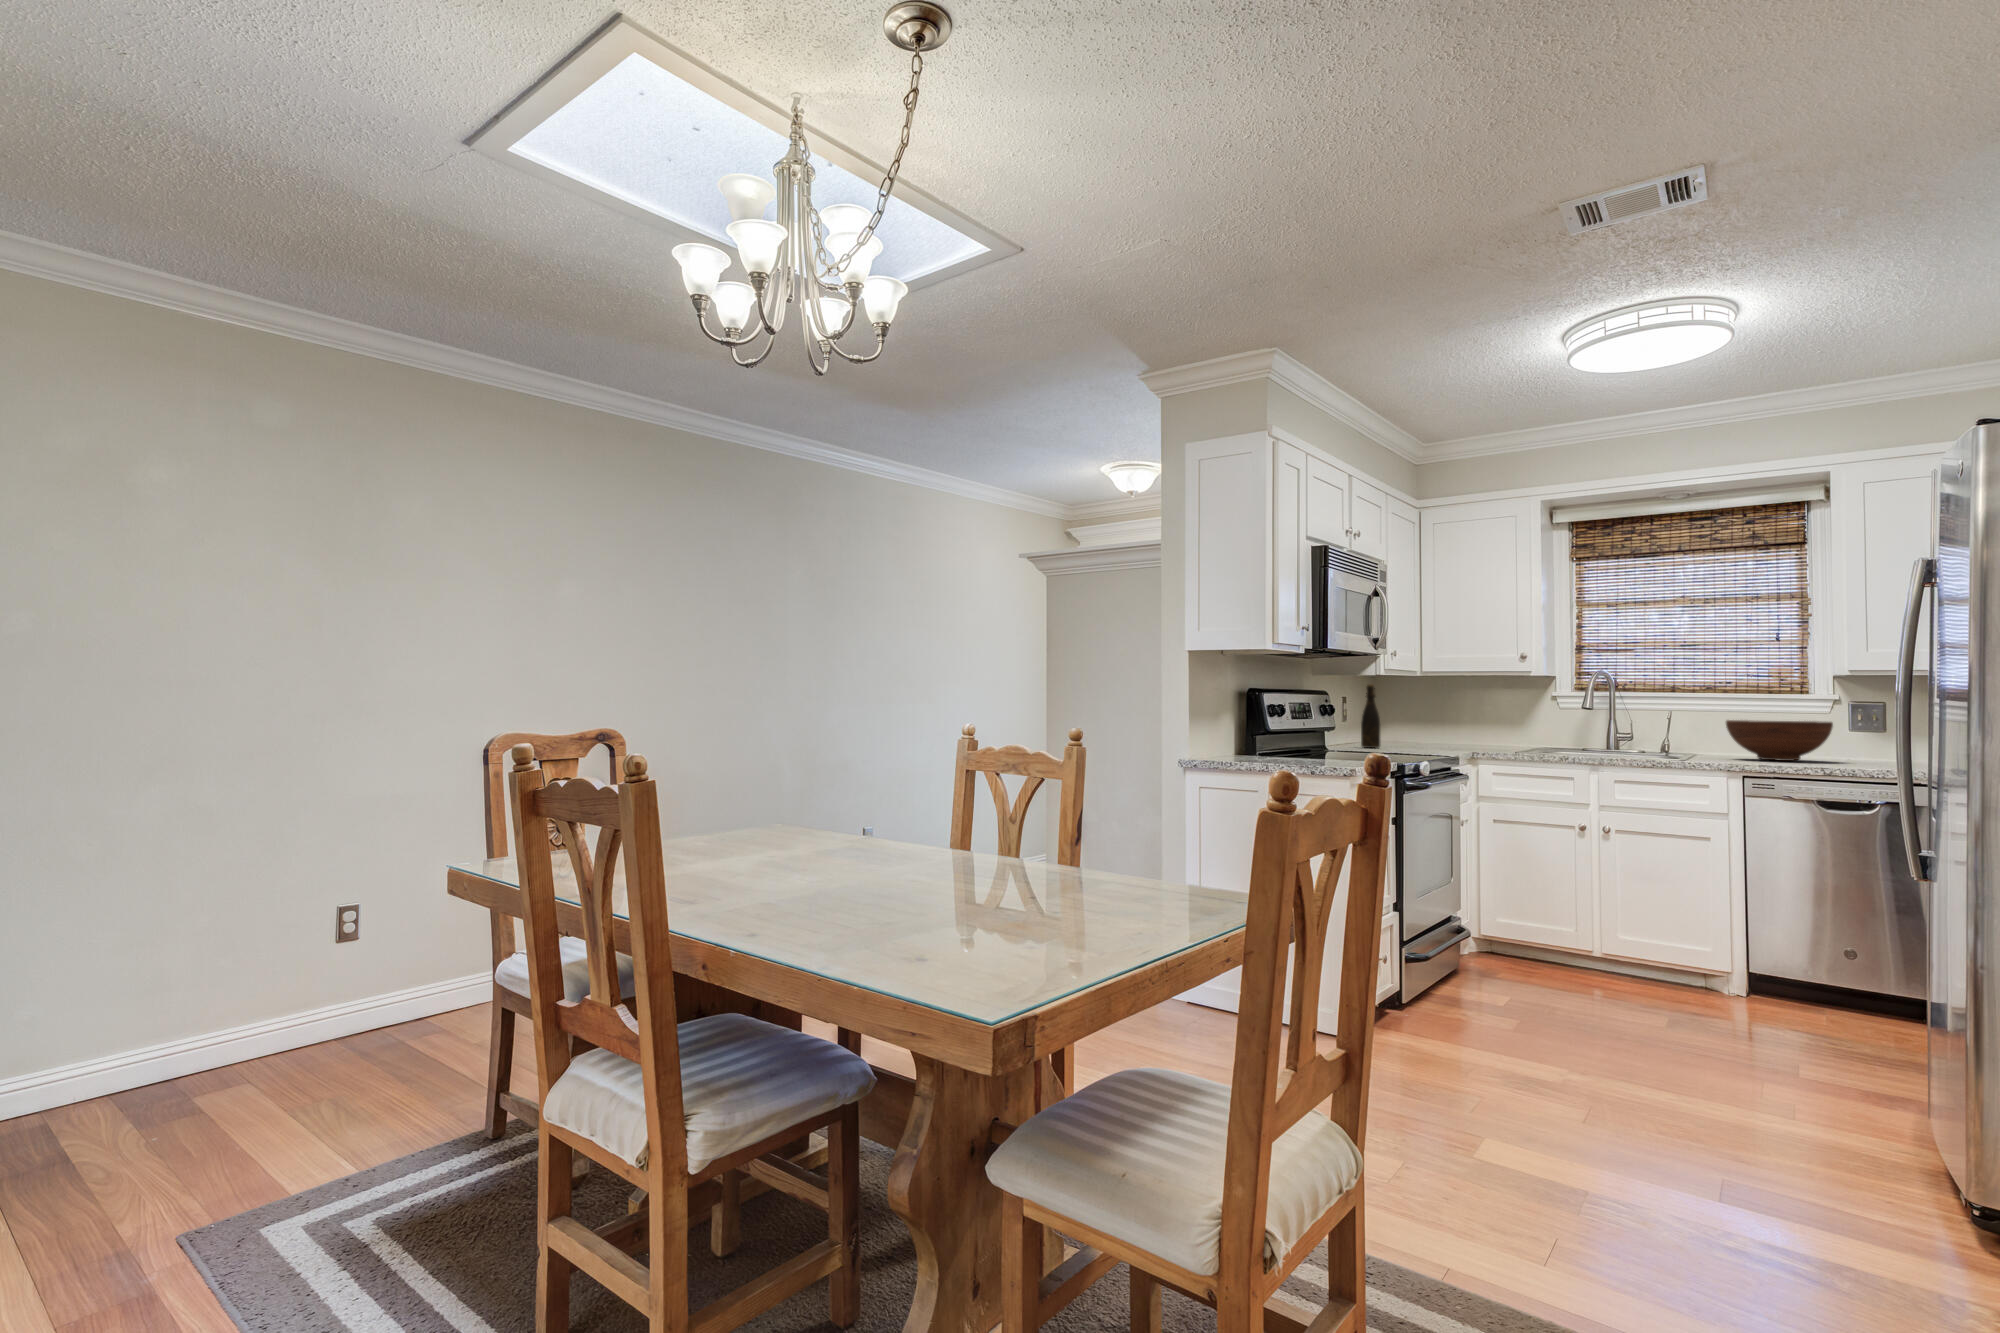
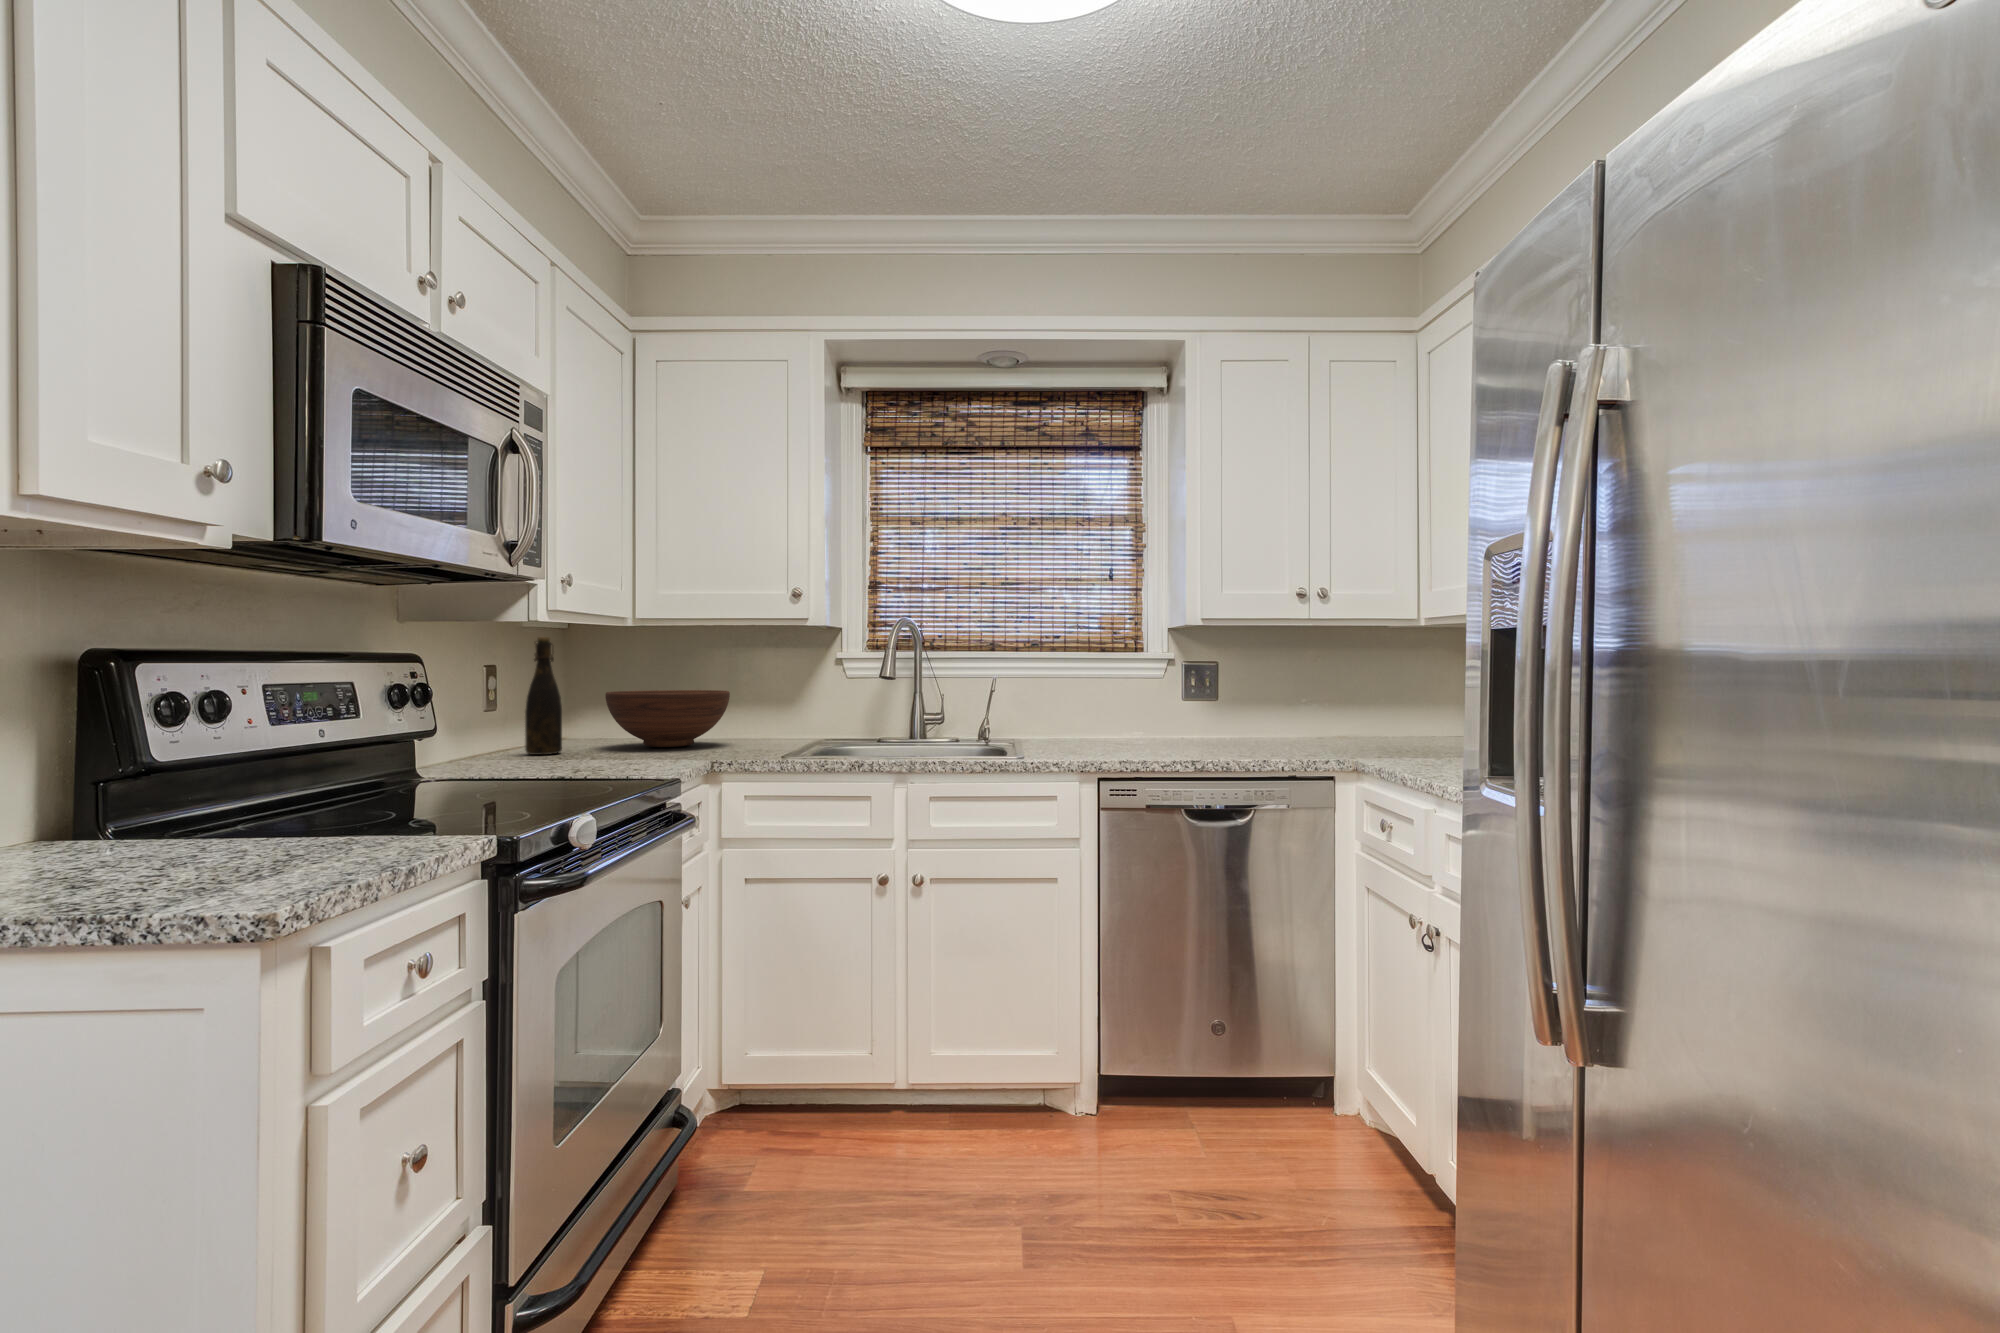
fruit bowl: present [1726,720,1833,761] -> present [605,690,730,747]

